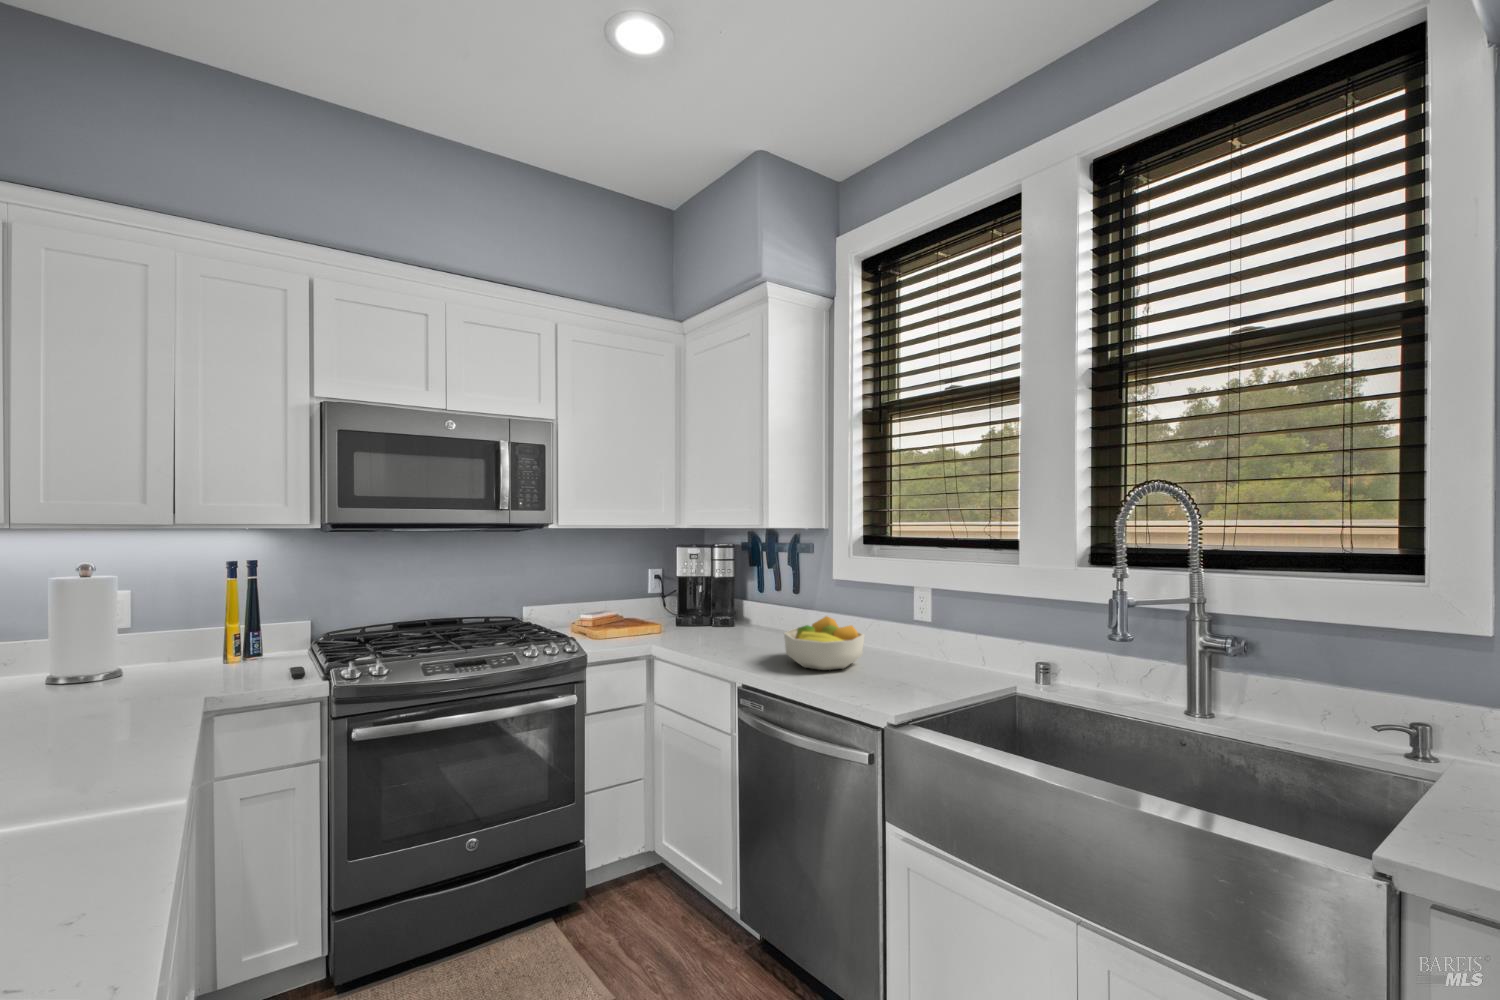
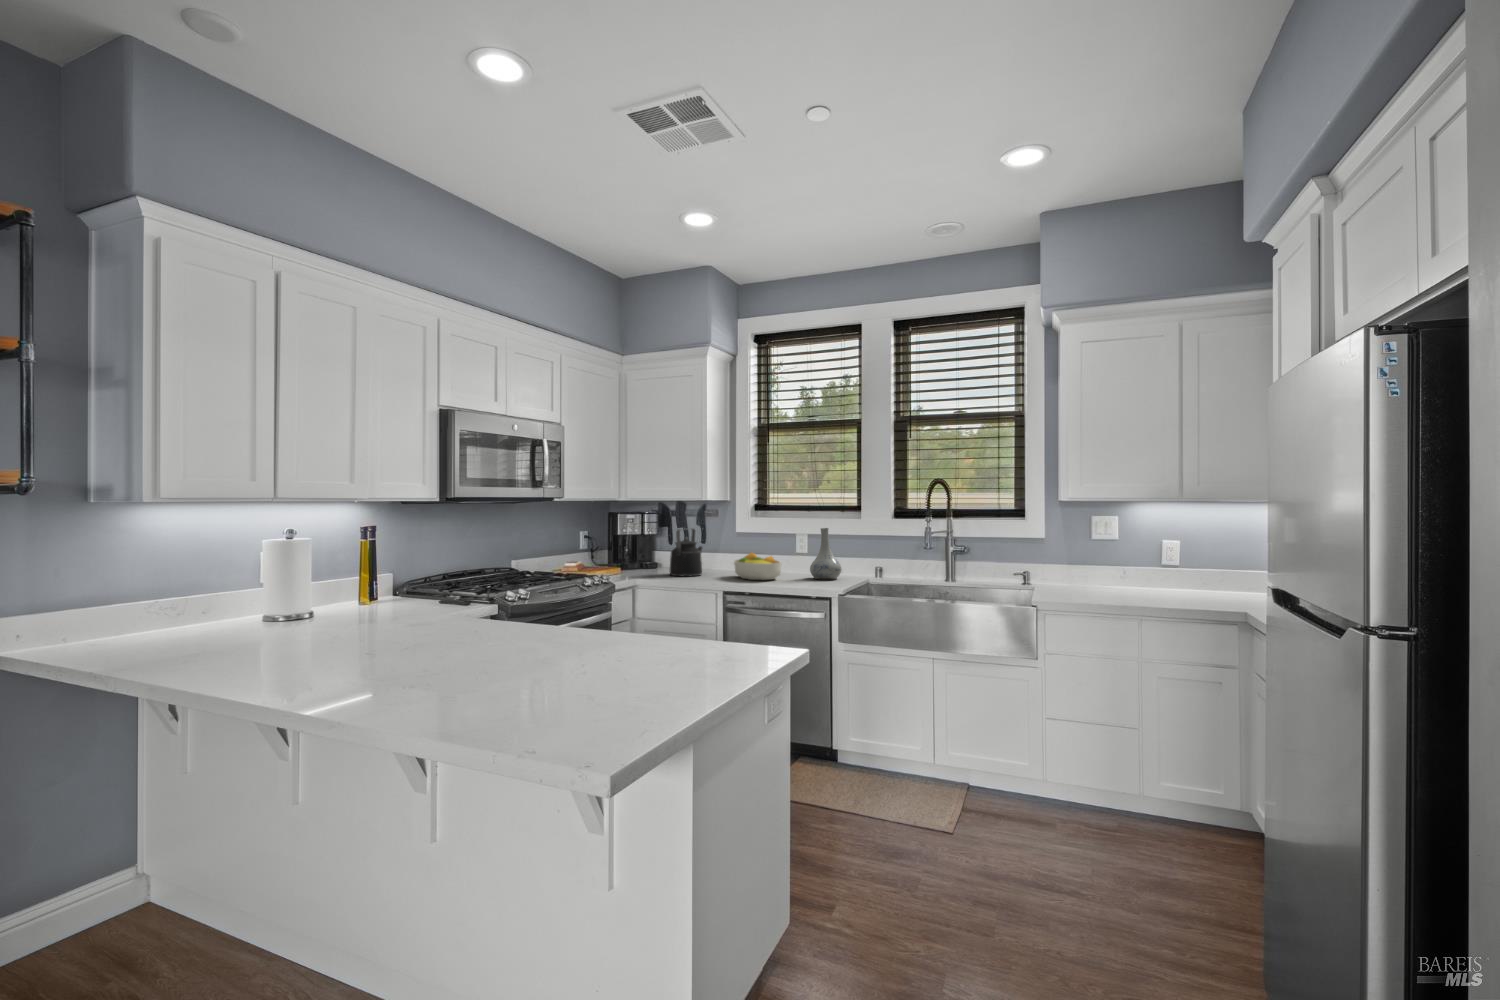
kettle: none [710,572,777,649] -> present [670,528,702,576]
vase: none [913,581,973,680] -> present [810,528,842,580]

